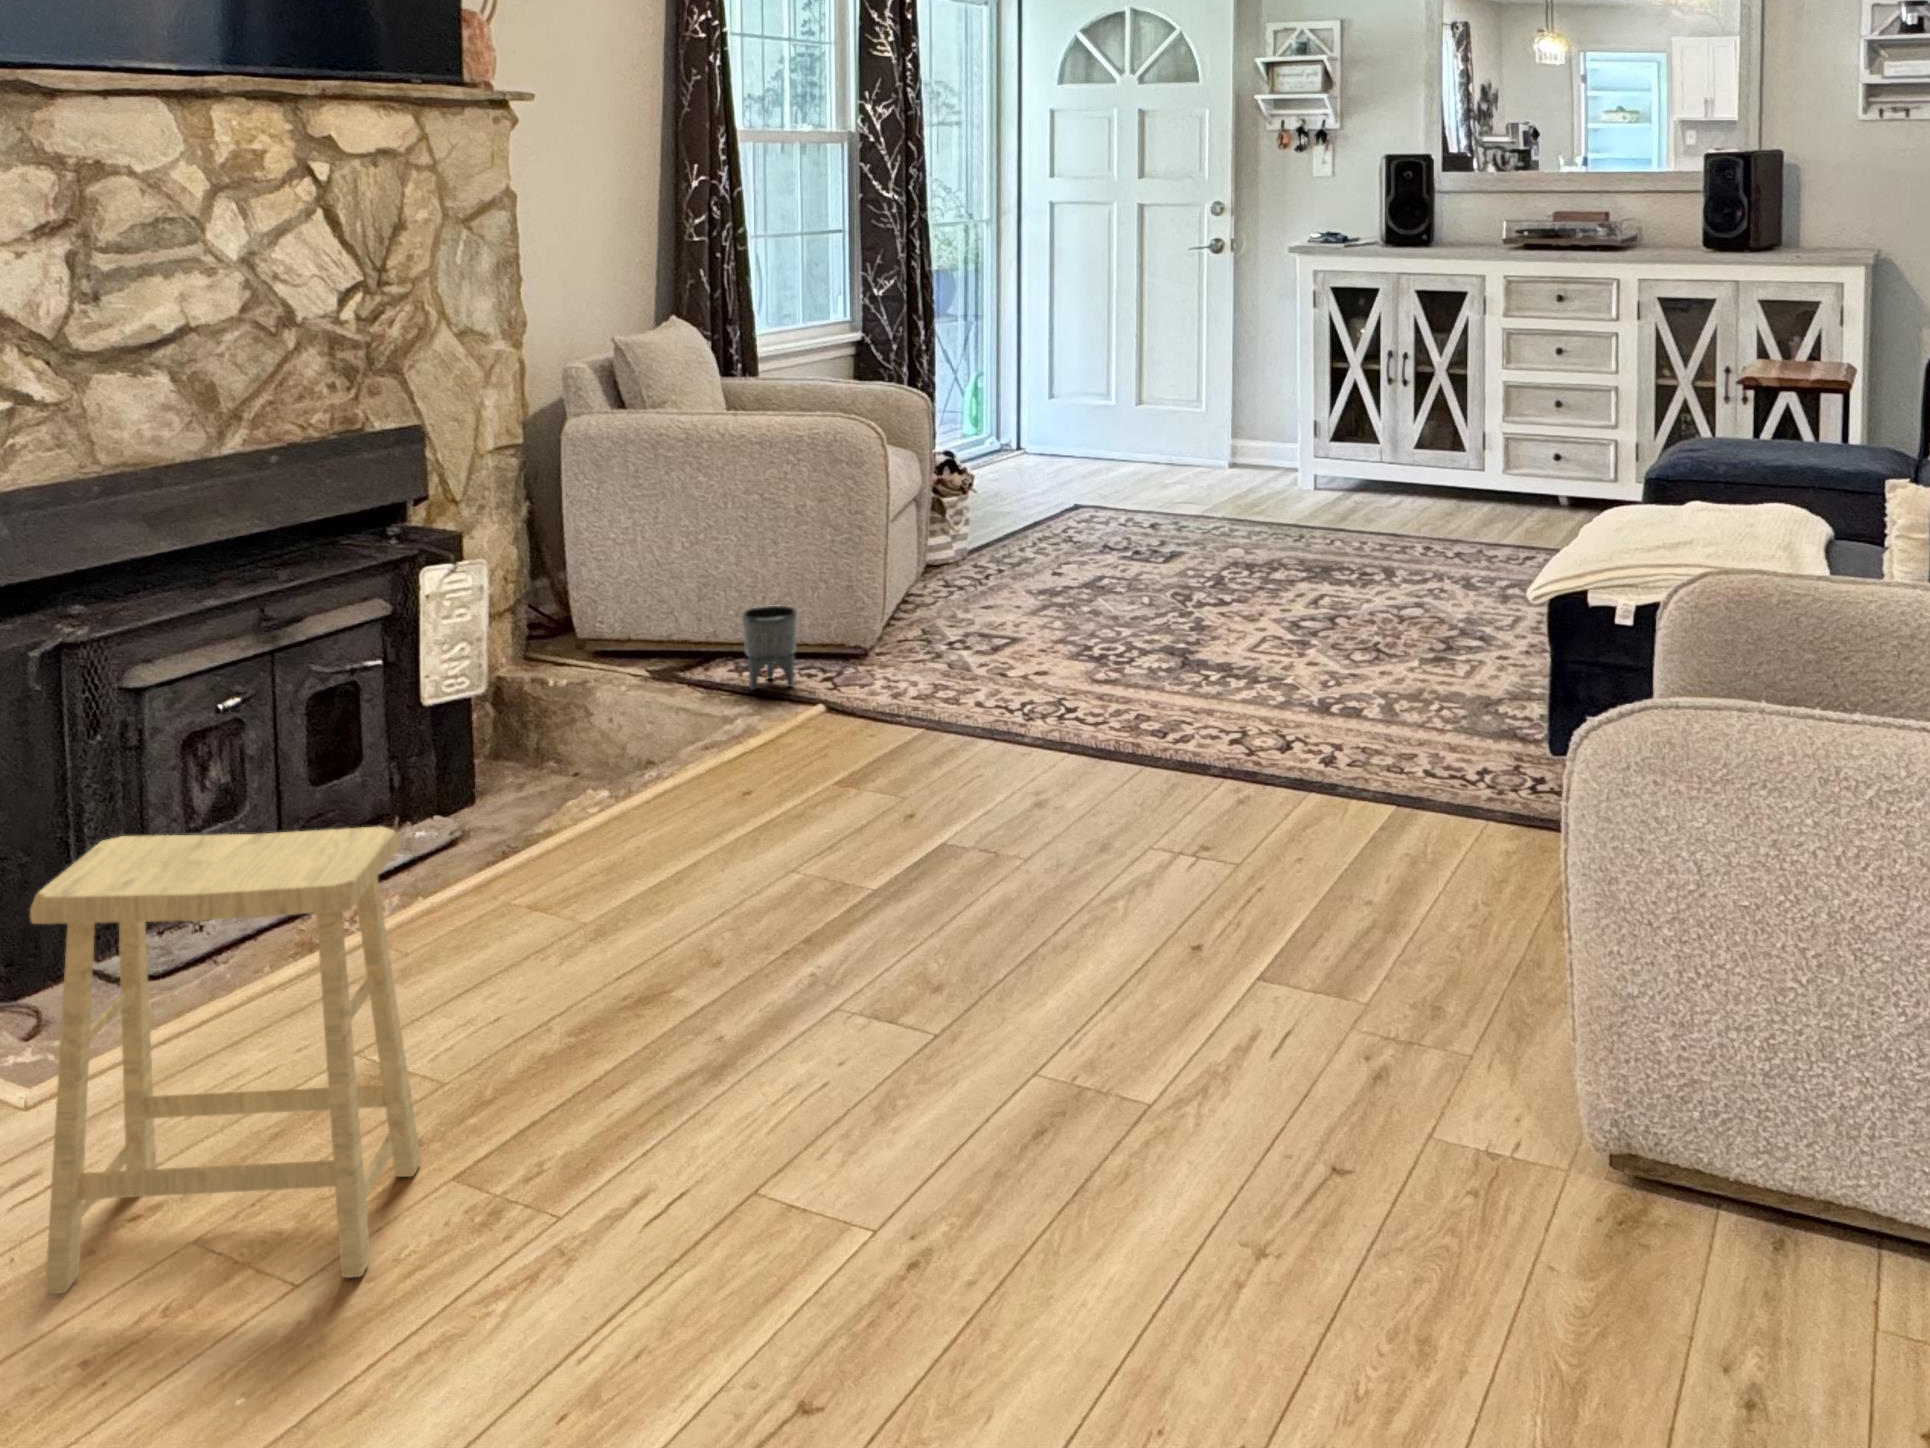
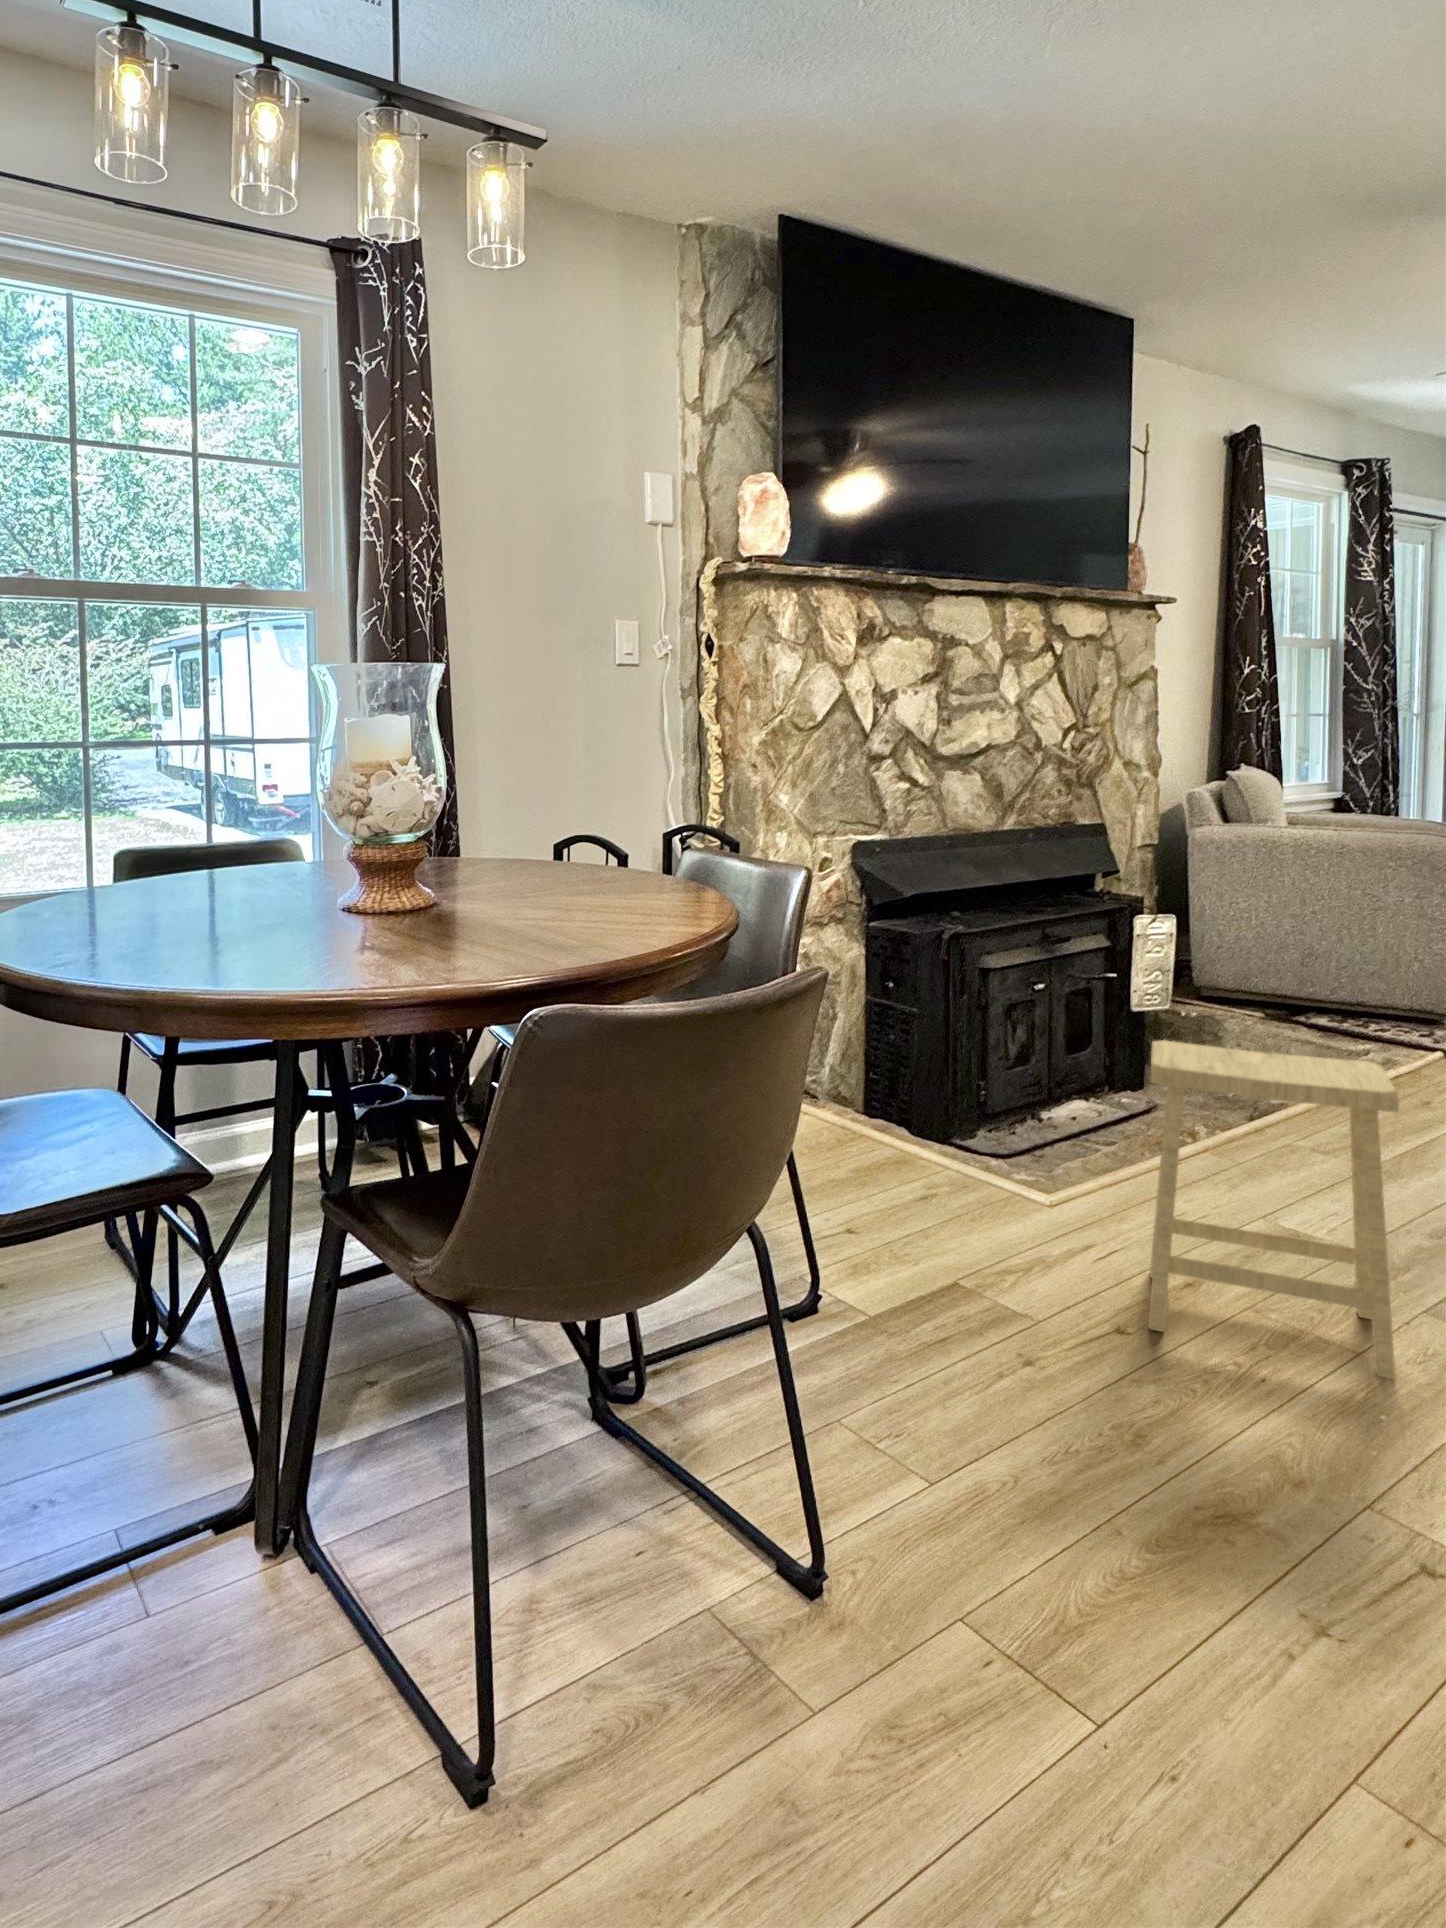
planter: present [742,606,797,689] -> none [1348,976,1397,1040]

